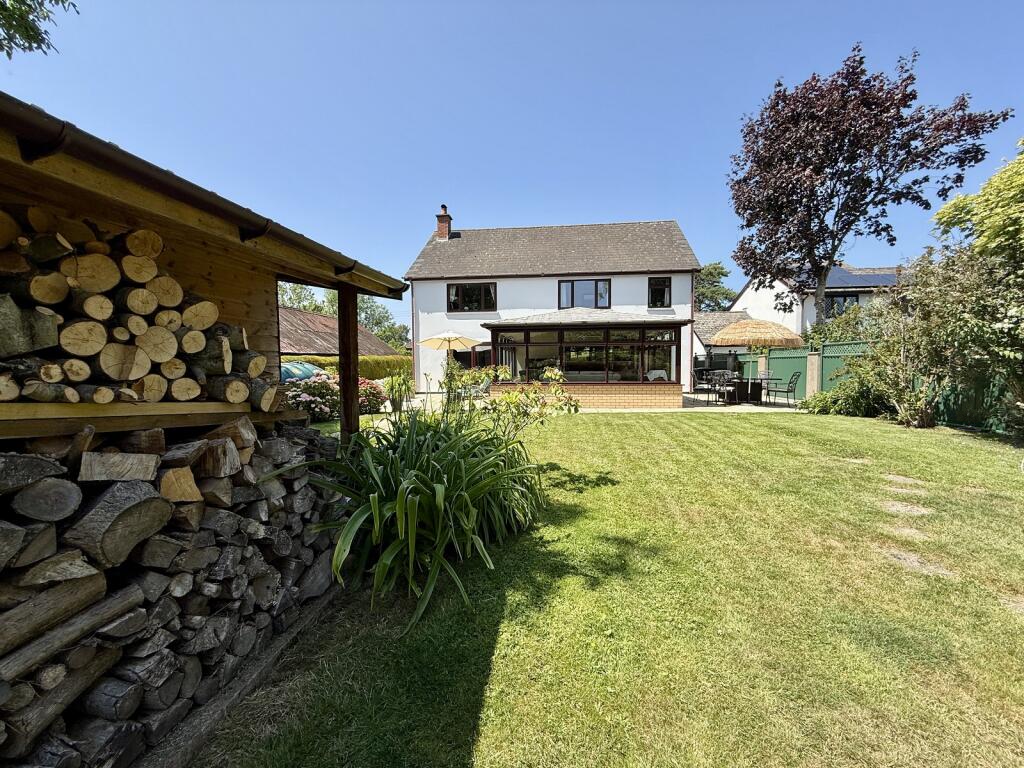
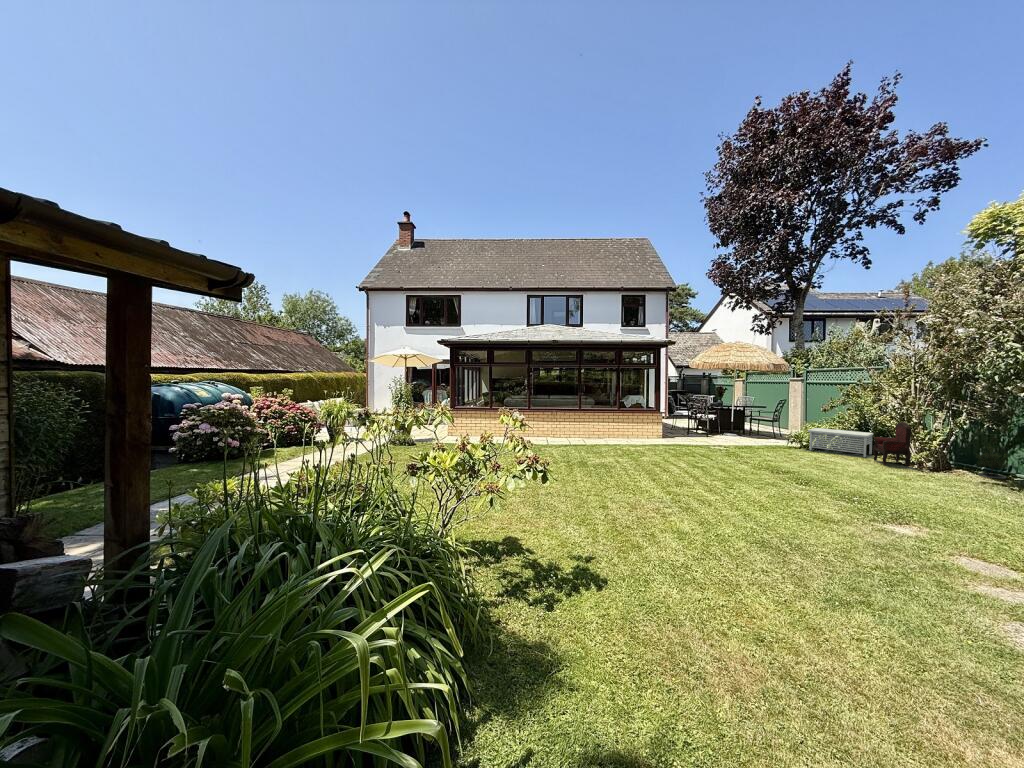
armchair: none [868,385,900,424] -> present [873,422,911,467]
storage bench: none [812,394,872,418] -> present [808,428,873,457]

